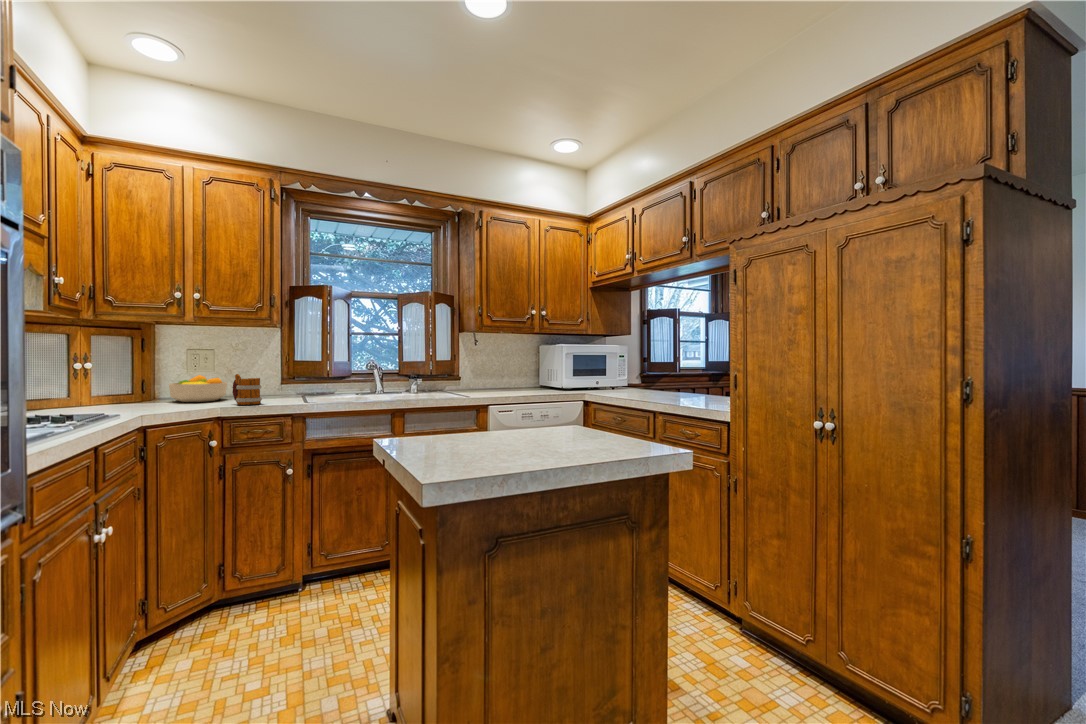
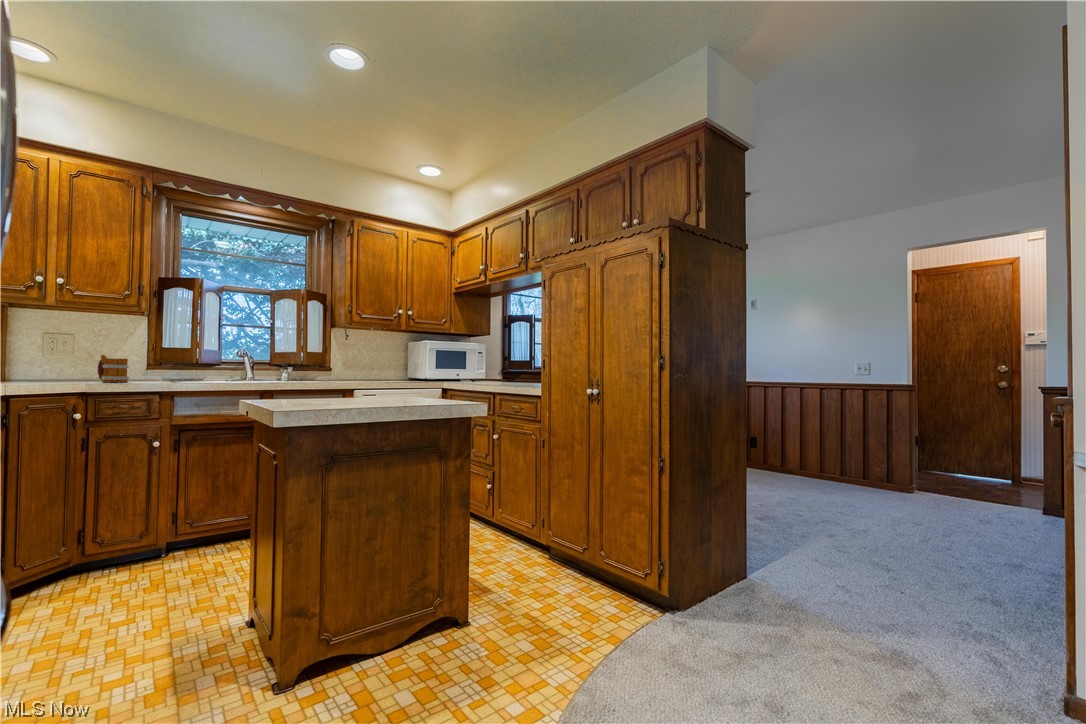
fruit bowl: present [169,375,227,402] -> none [25,357,90,381]

